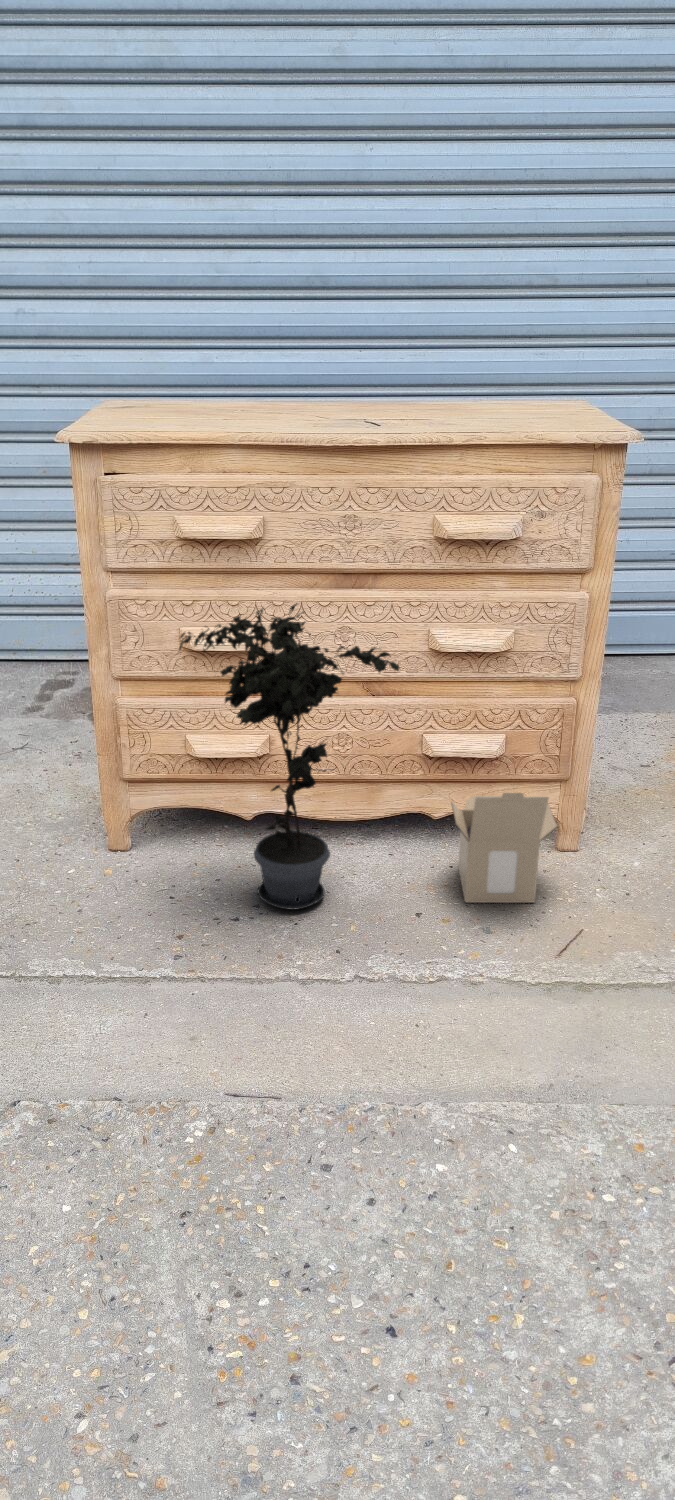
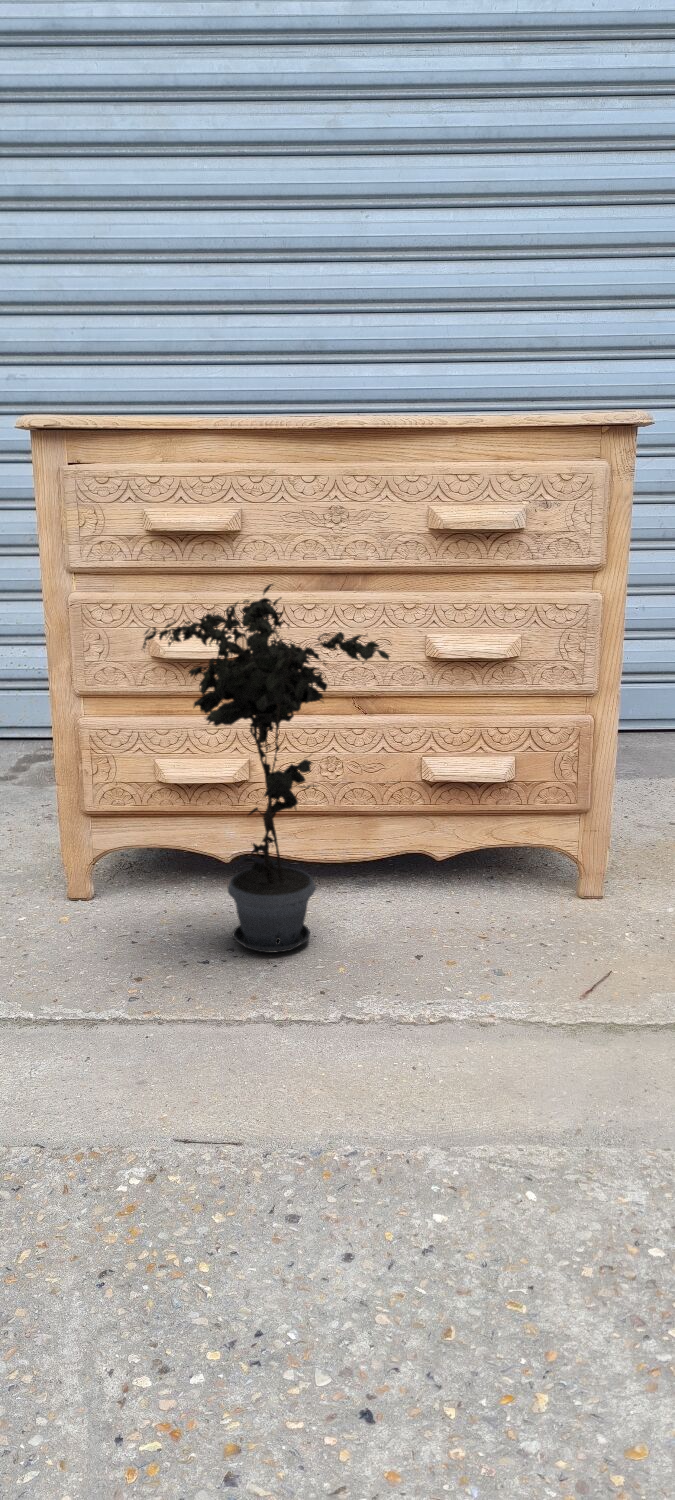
cardboard box: present [451,793,557,903] -> none [455,804,578,946]

